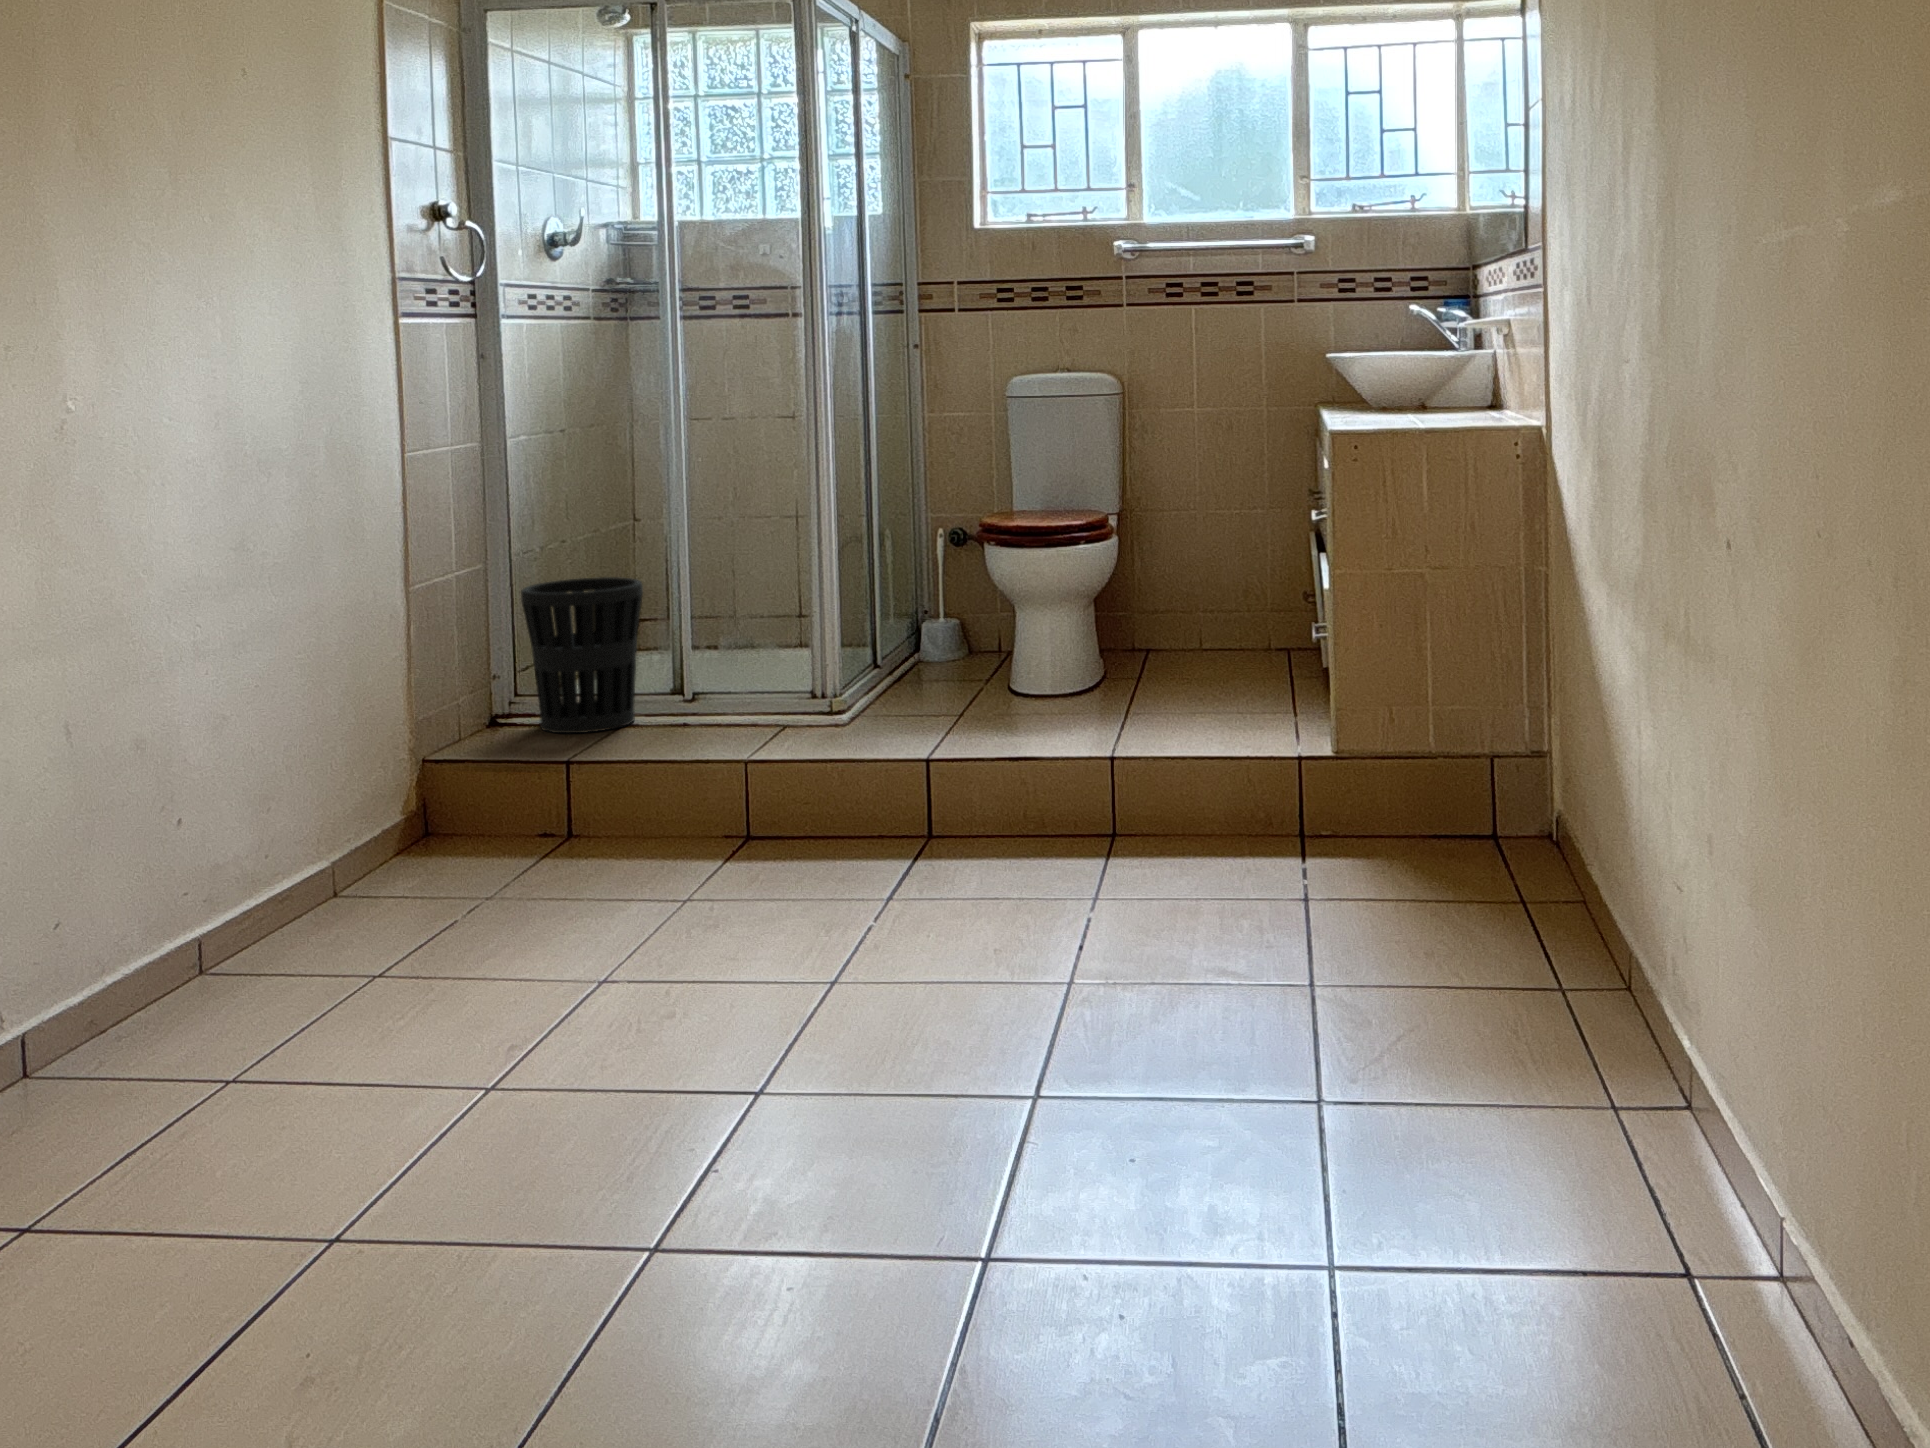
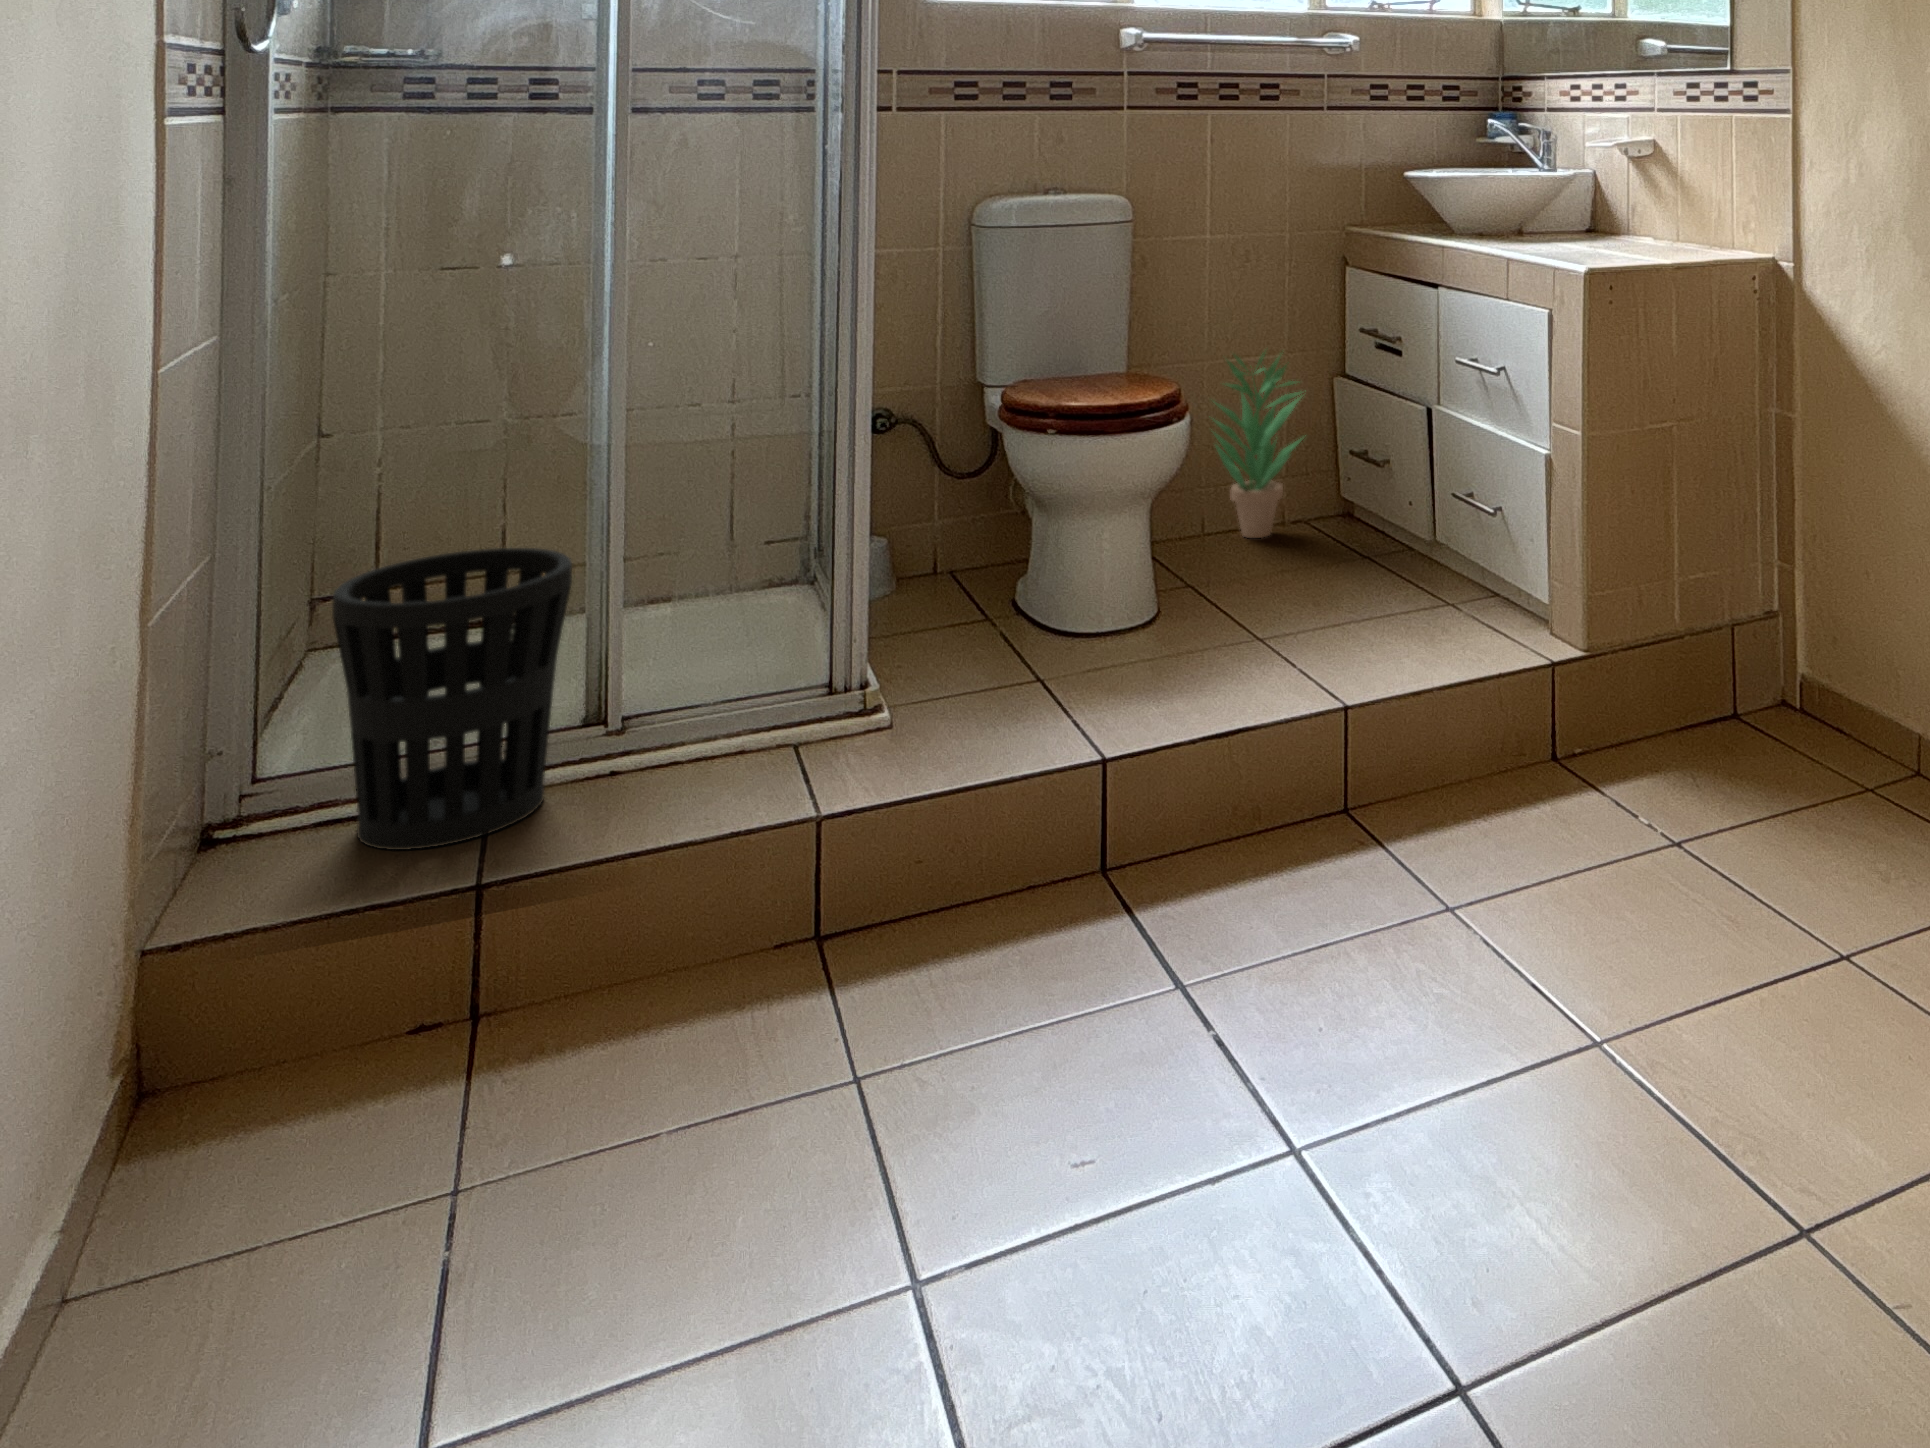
potted plant: none [1175,499,1258,657] -> present [1214,353,1301,538]

